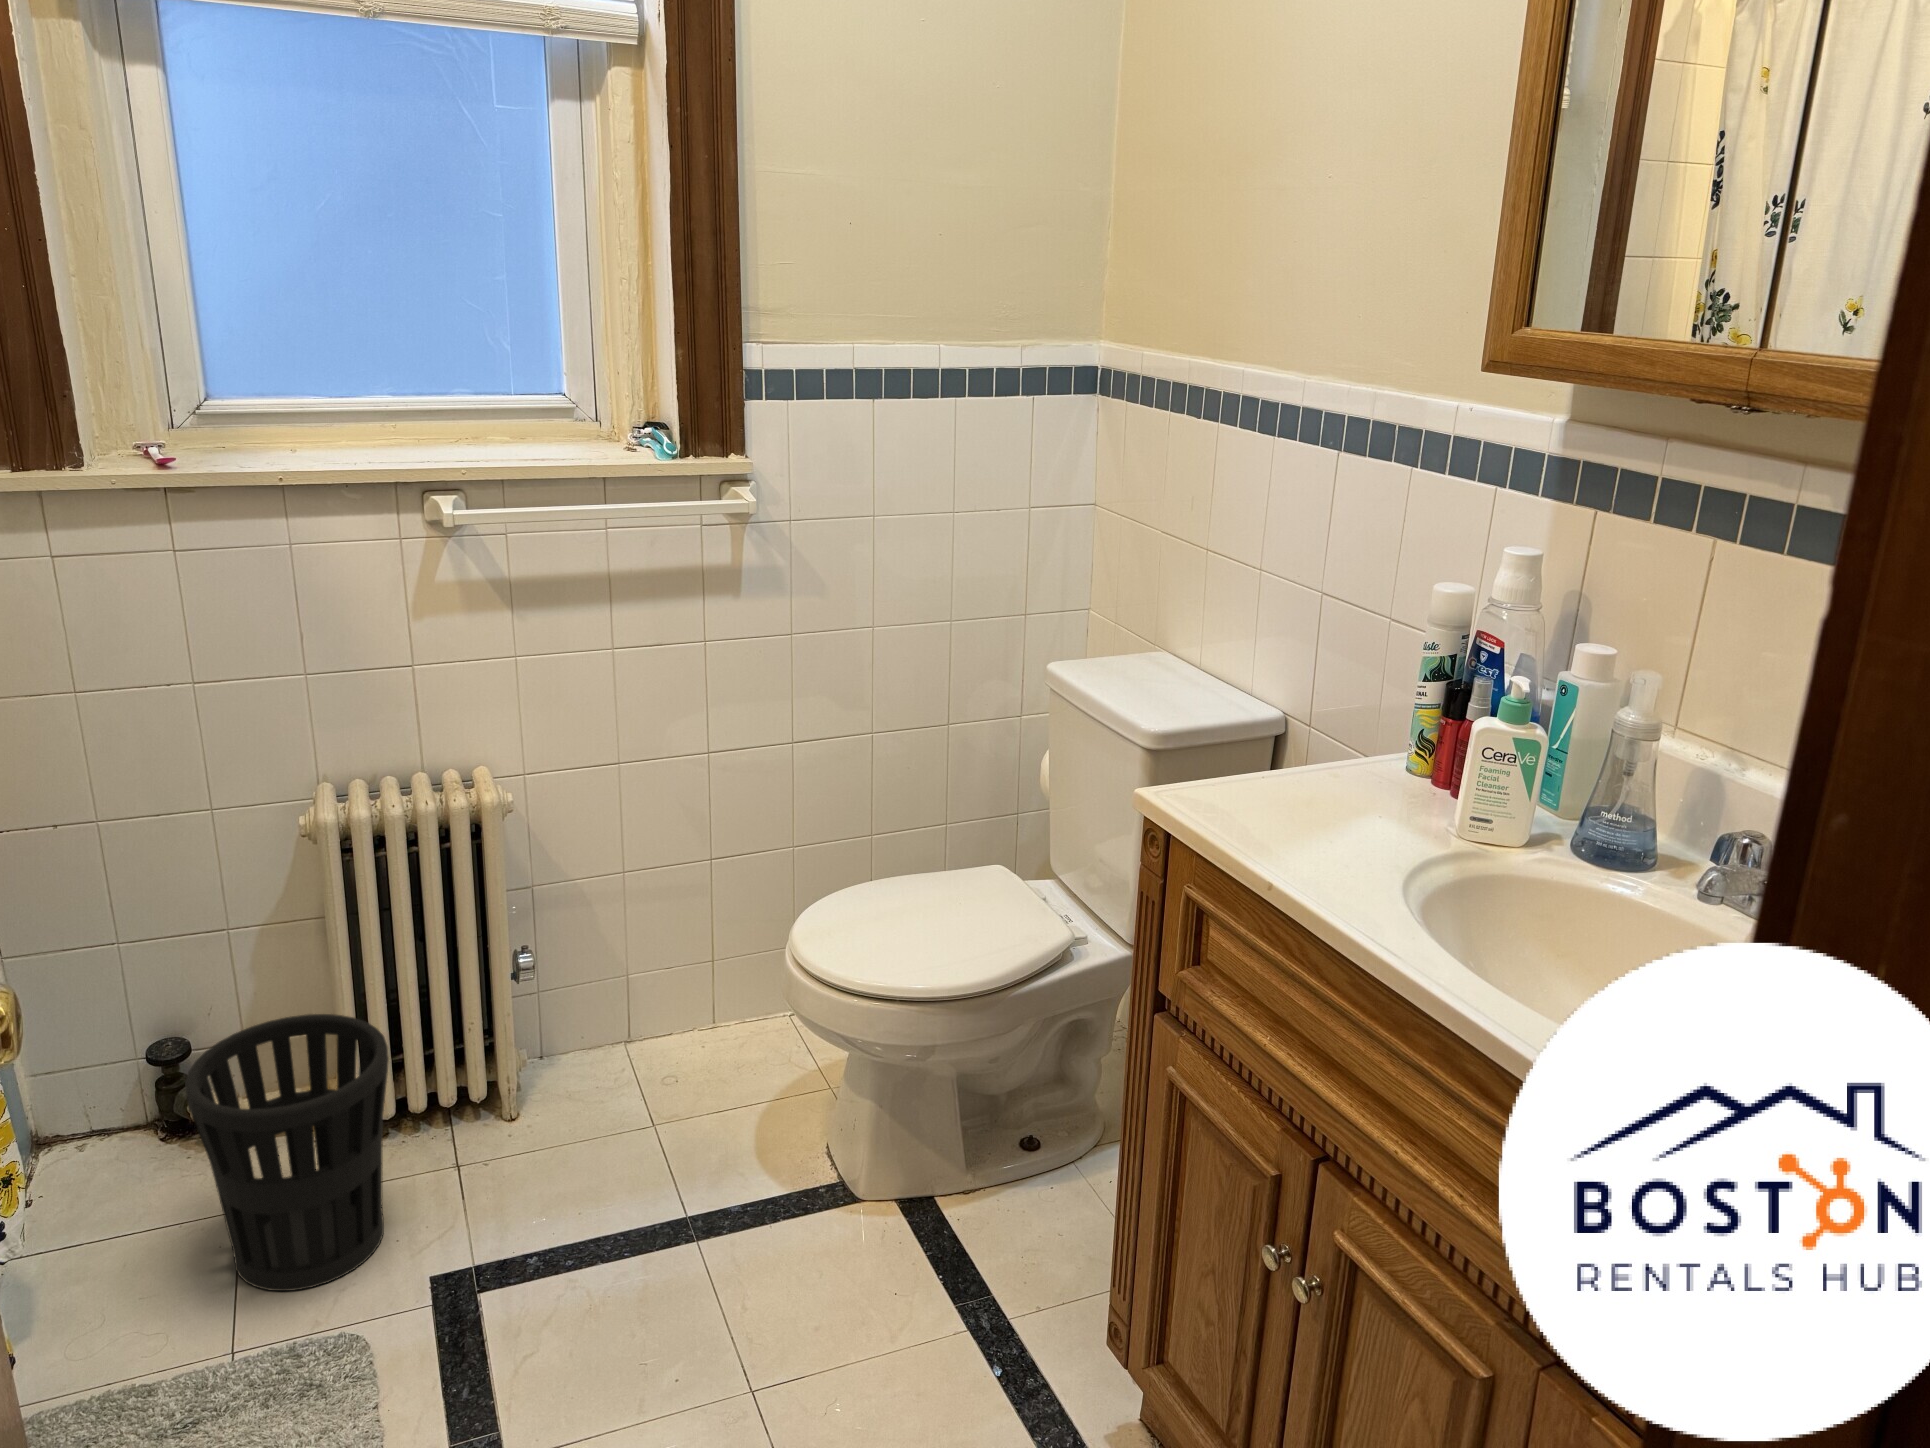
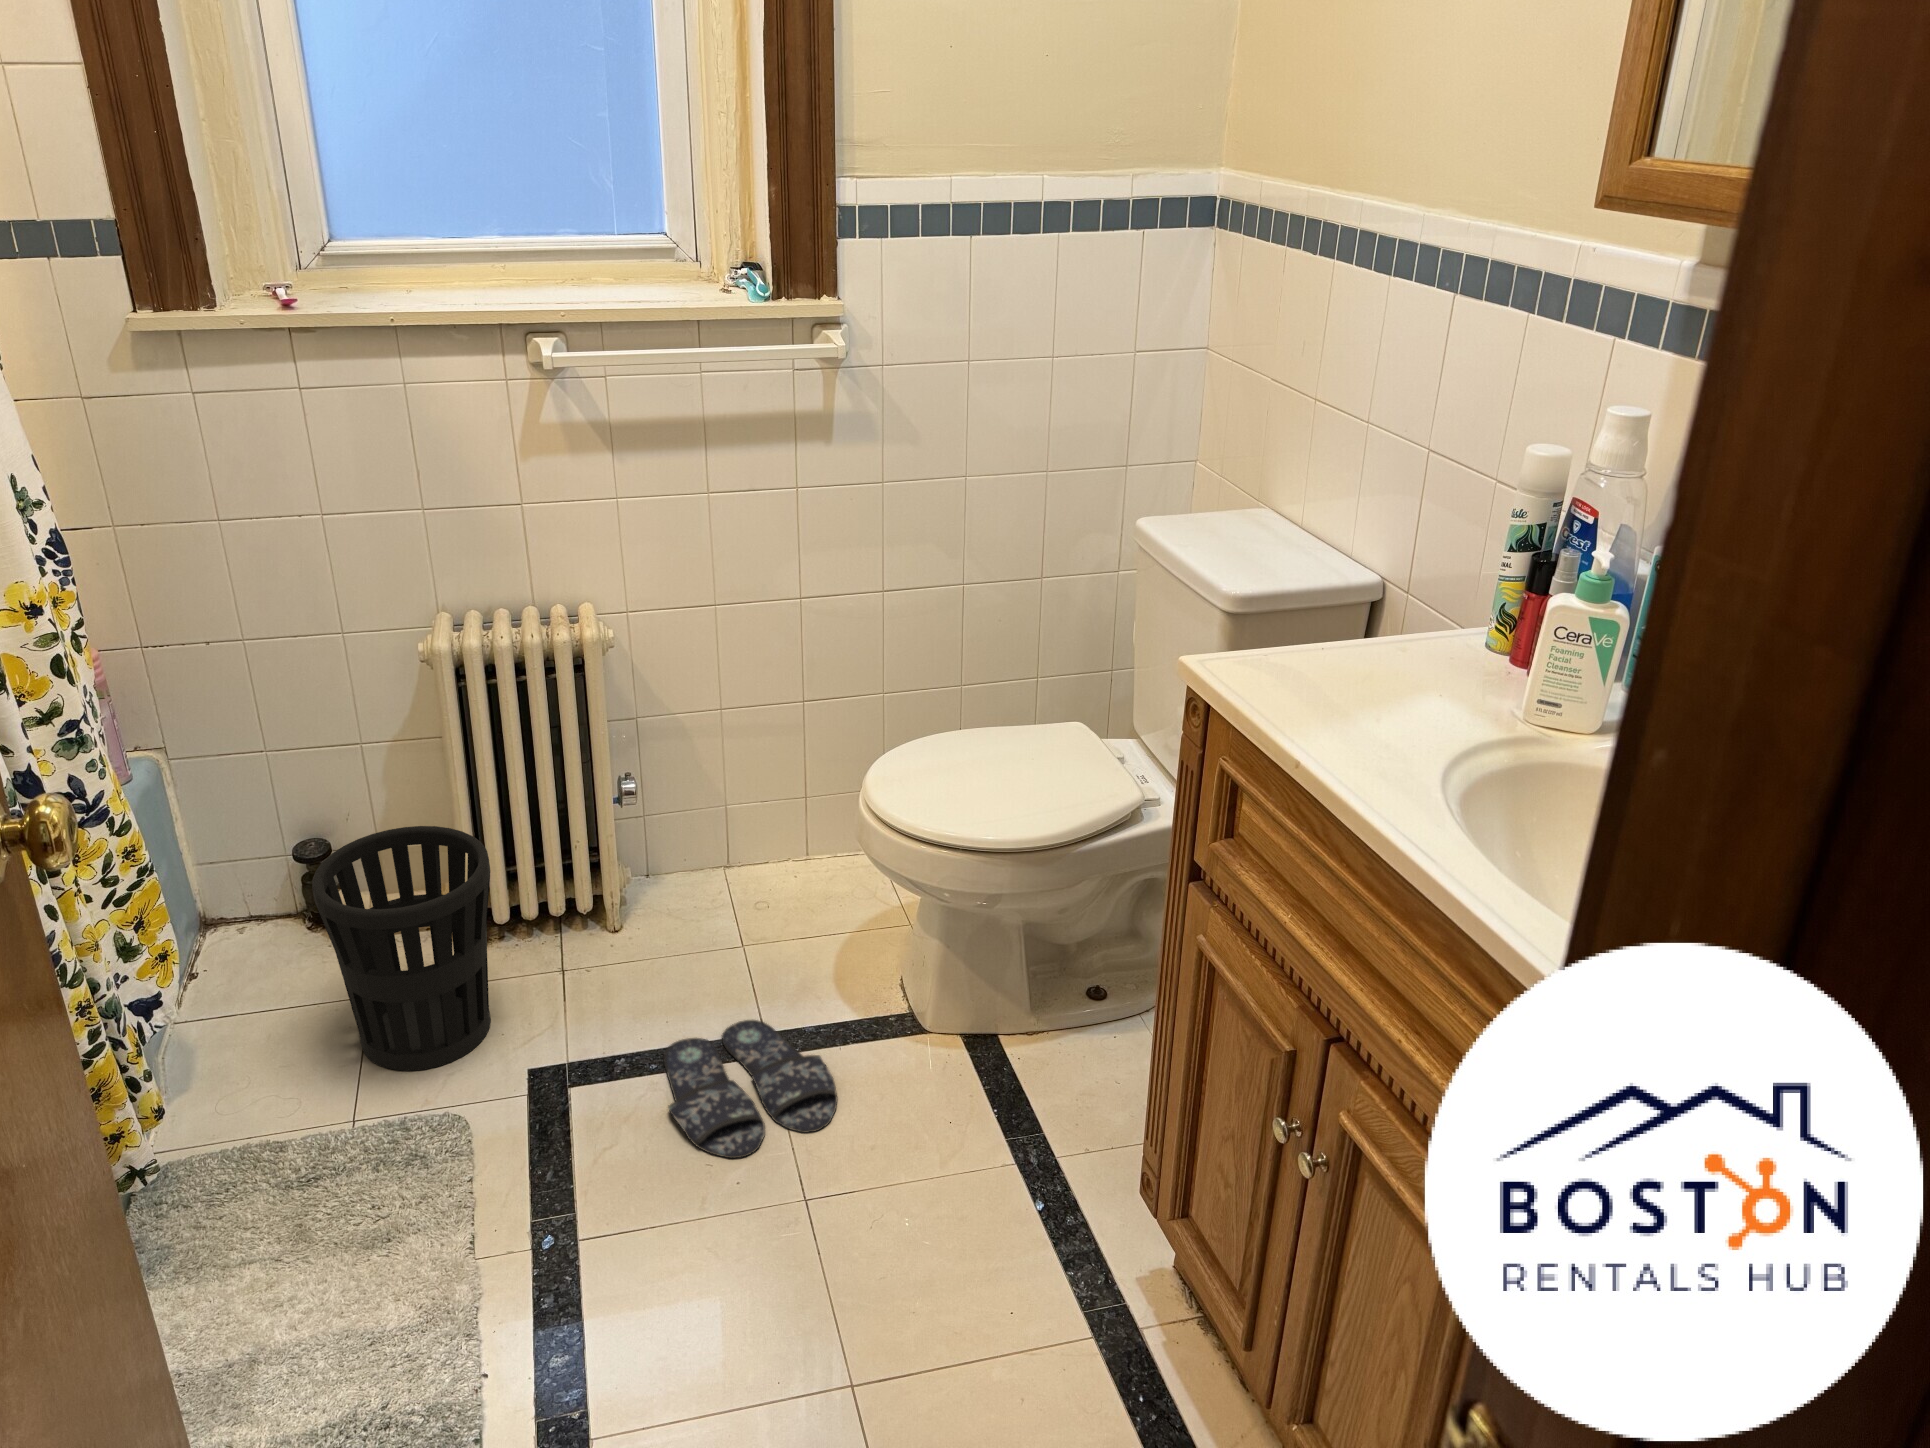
slippers: none [583,1200,776,1352] -> present [664,1020,838,1158]

